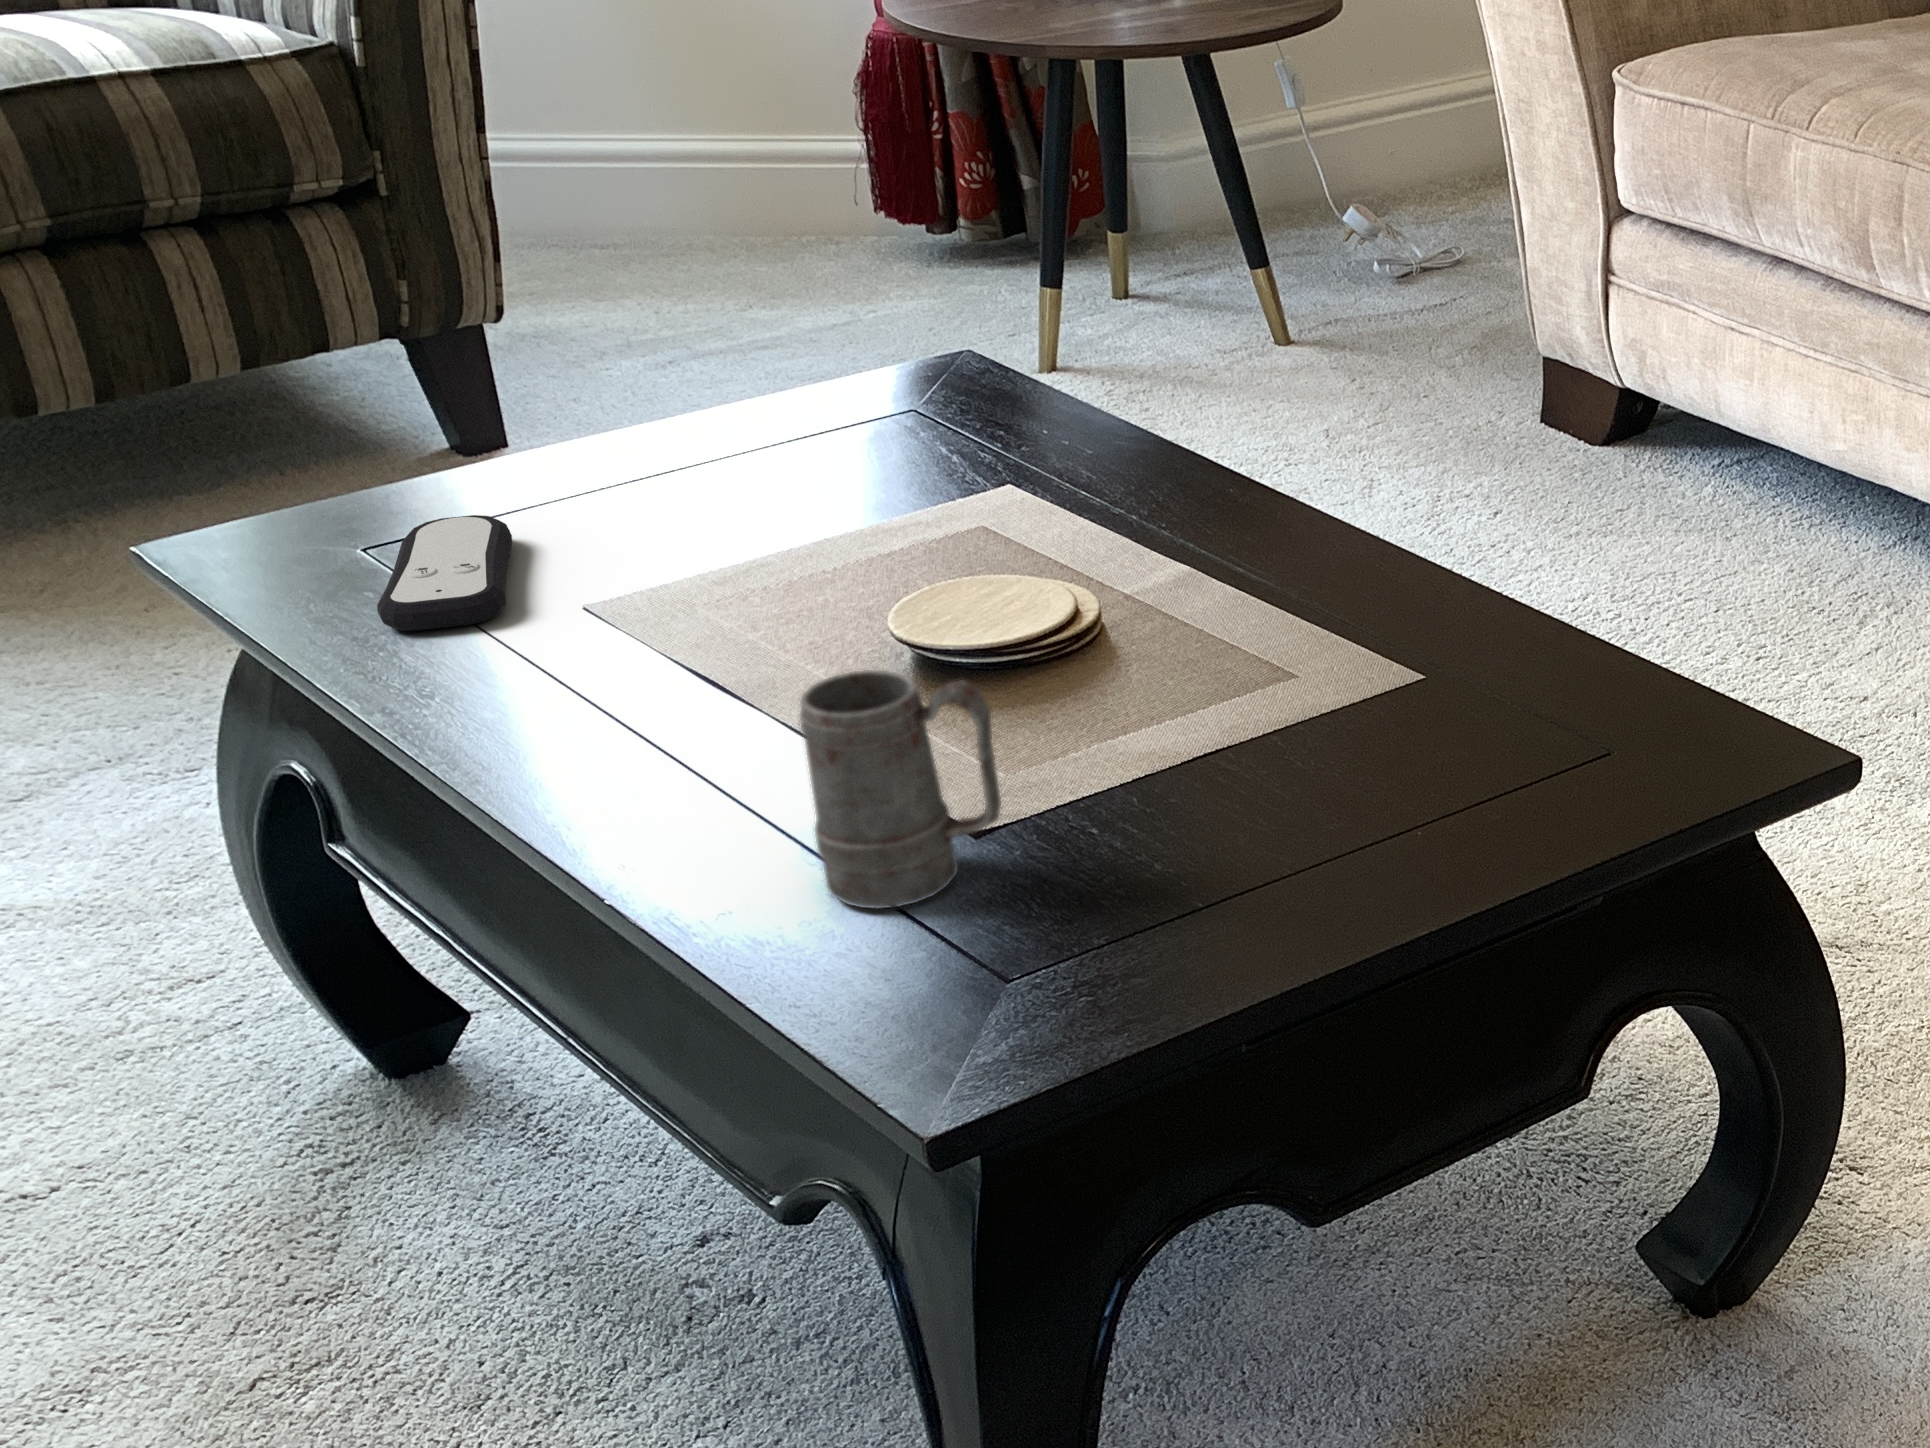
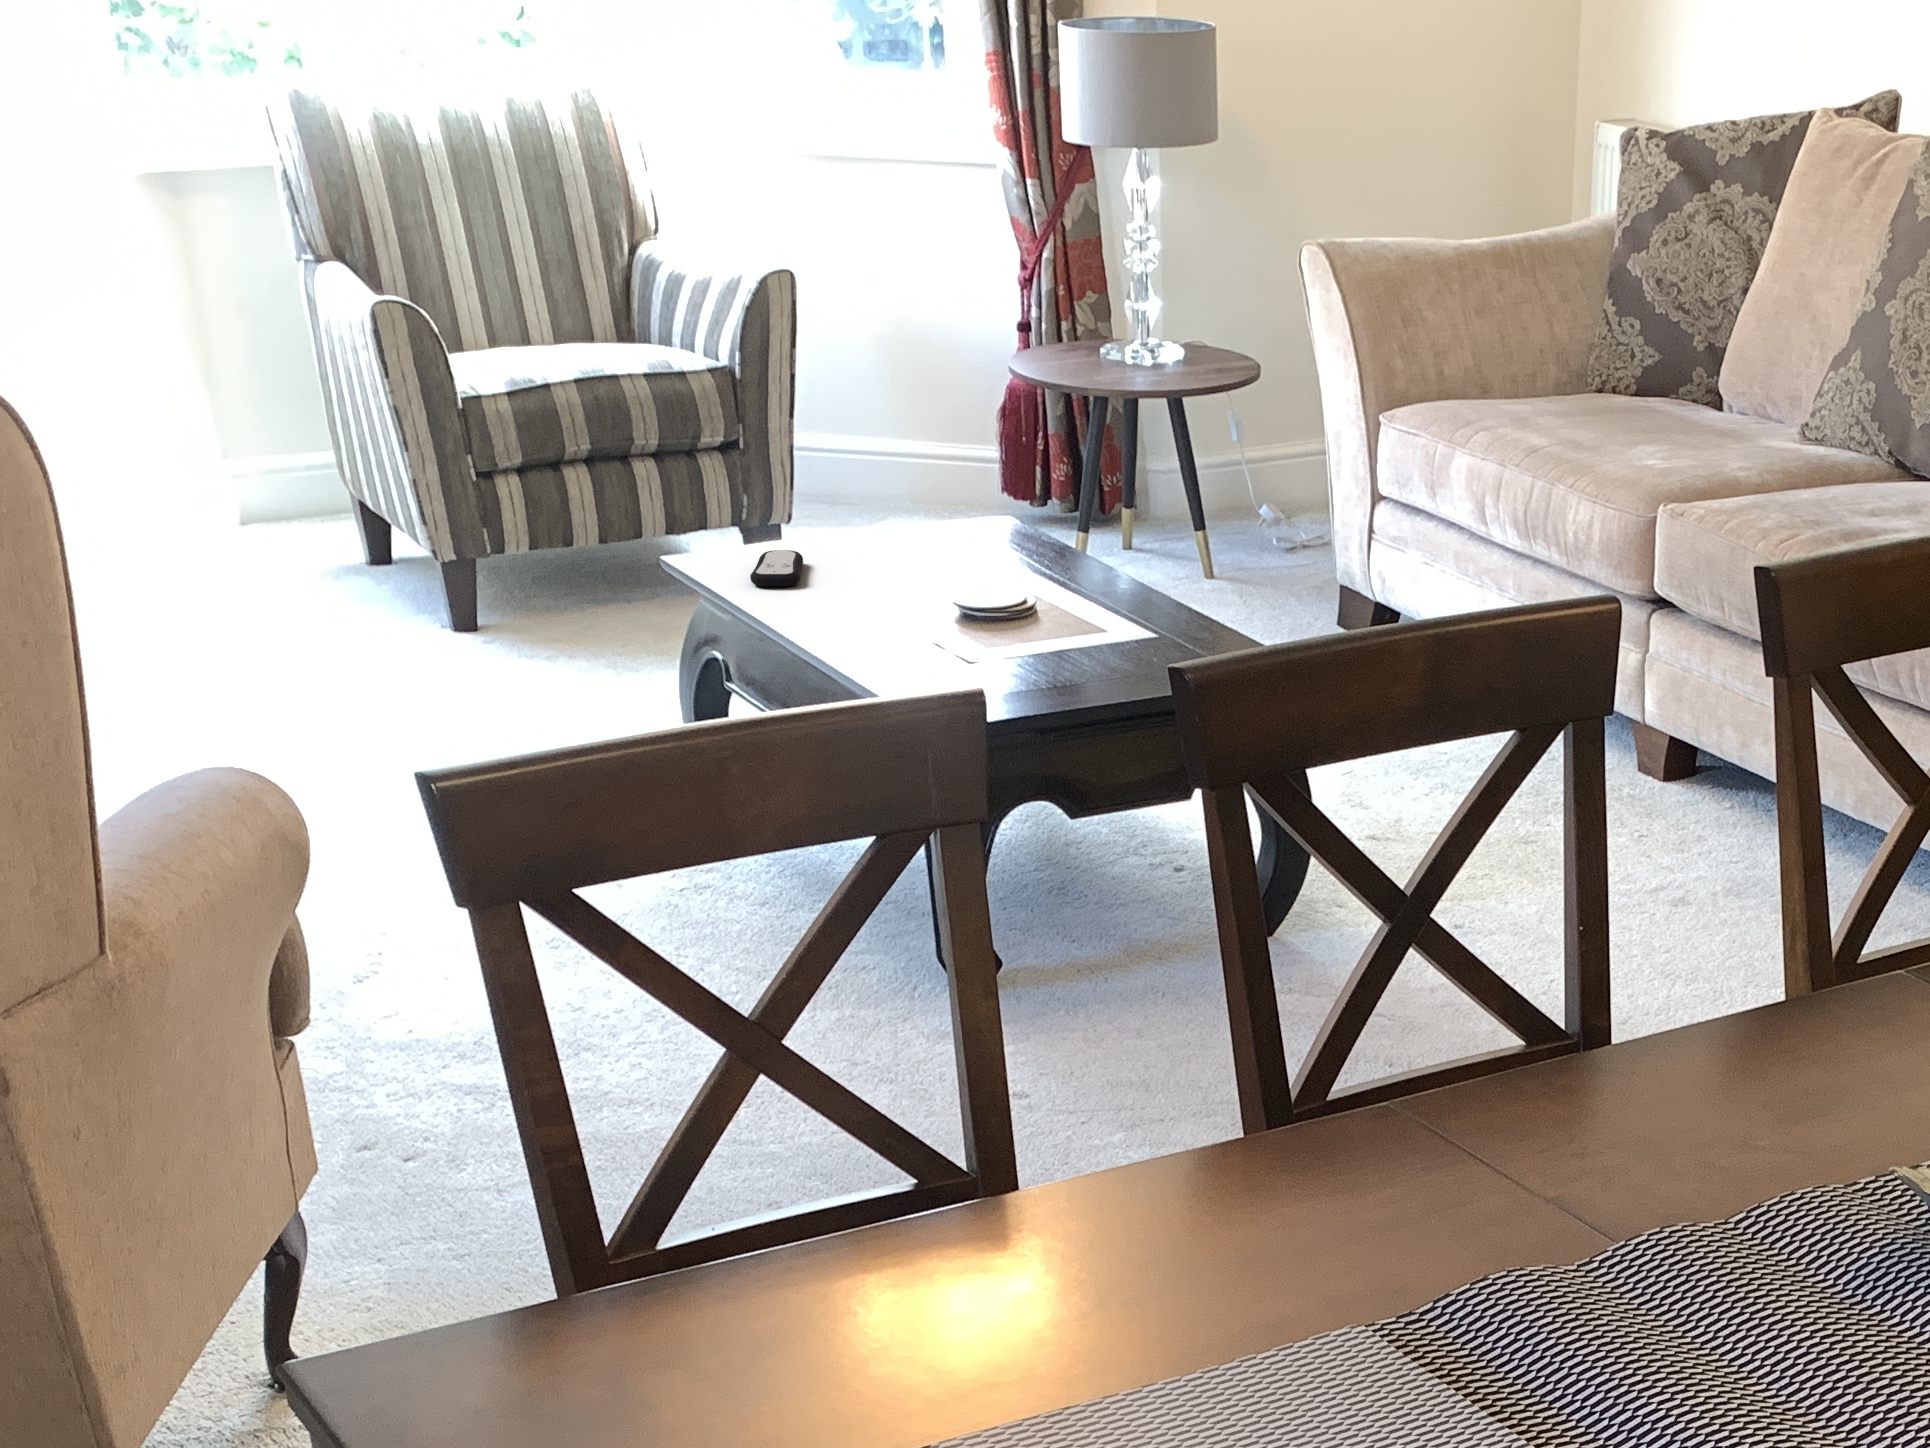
mug: present [800,670,1001,909] -> none [905,580,975,673]

